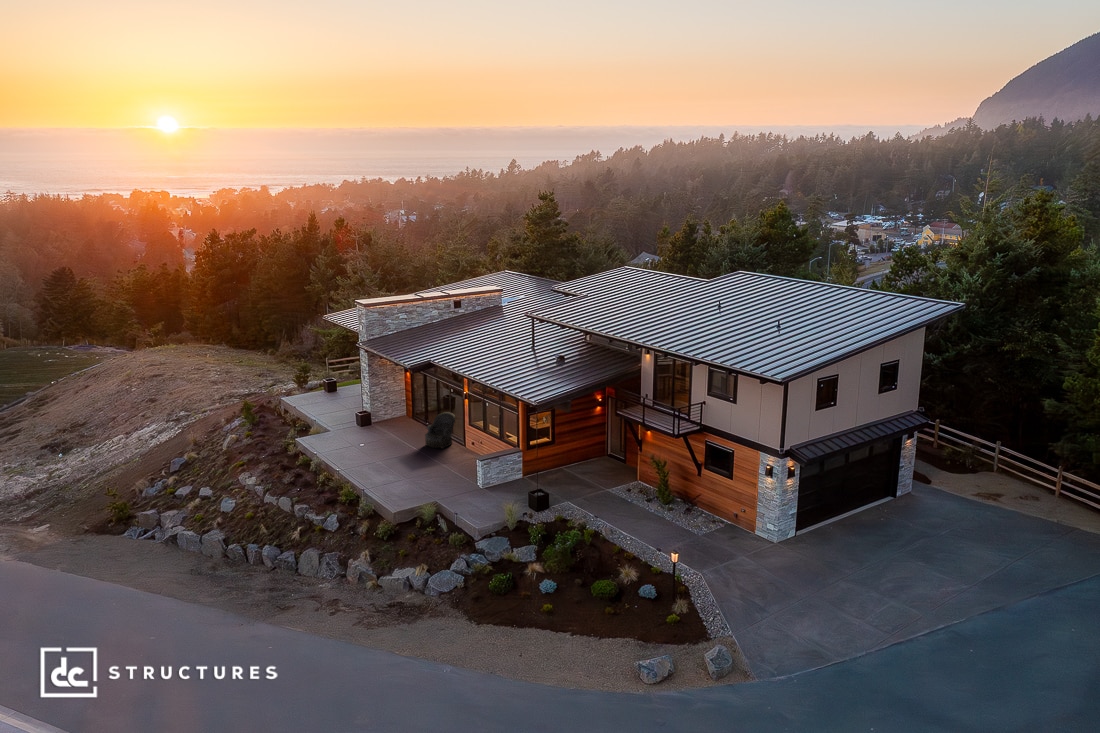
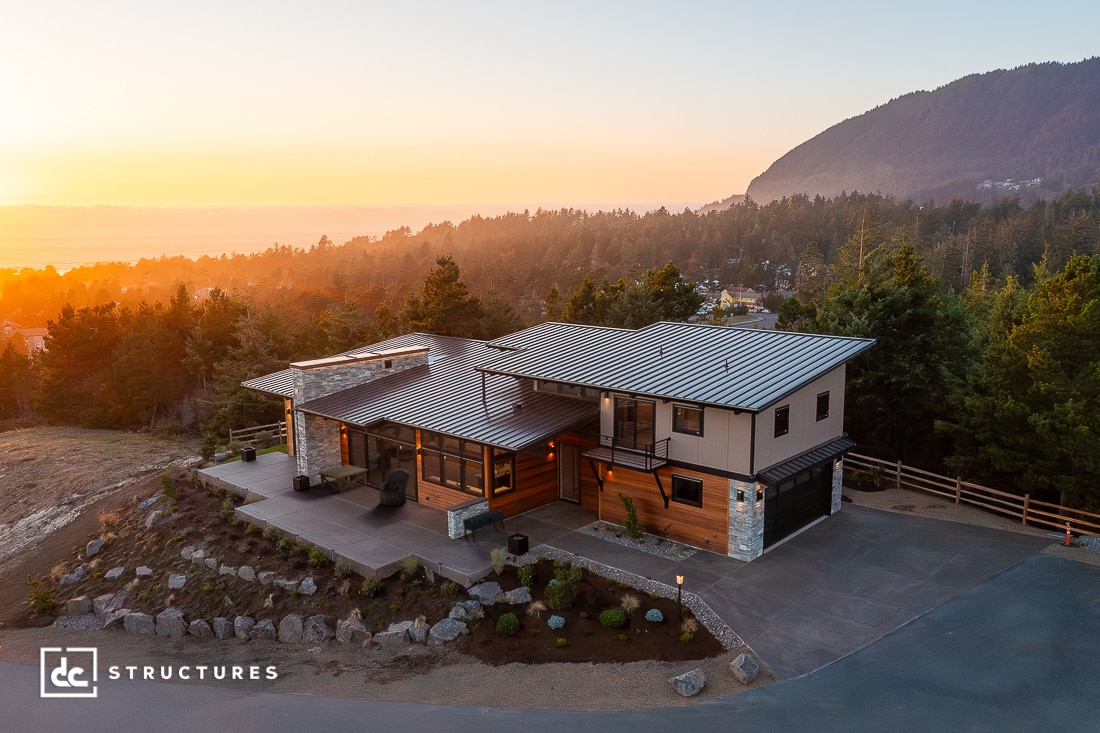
coffee table: none [376,404,423,431] -> present [318,465,368,493]
bench: none [490,462,533,492] -> present [463,509,504,540]

